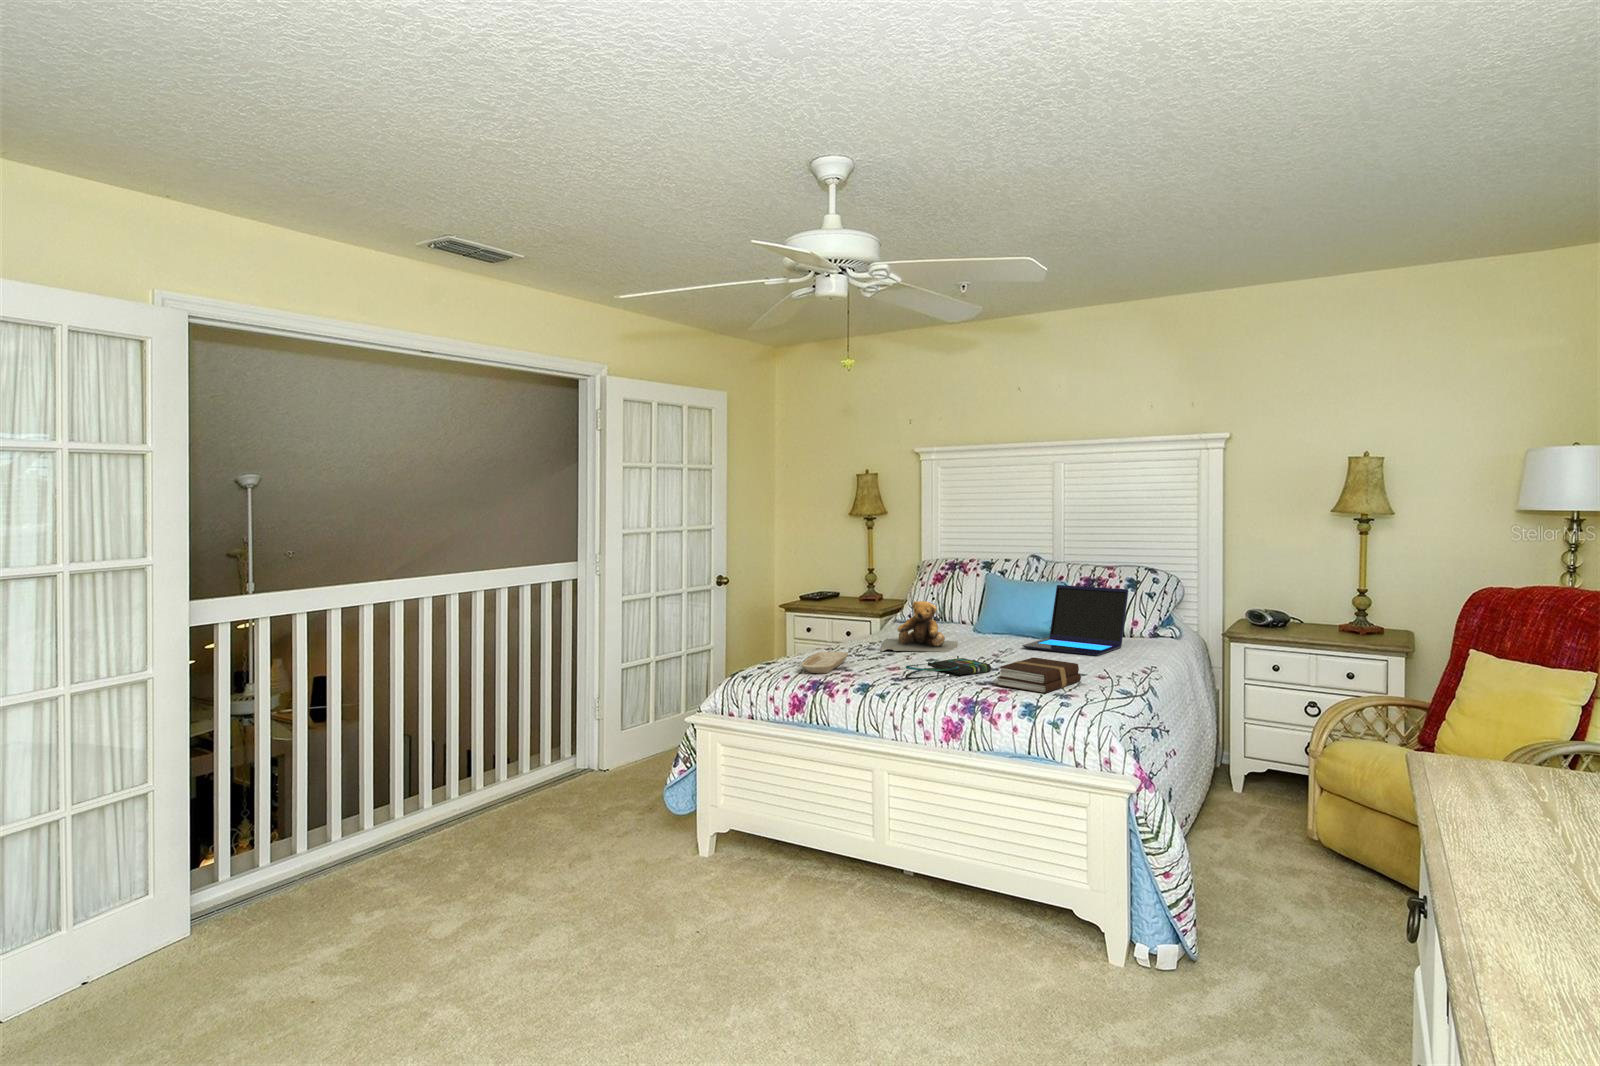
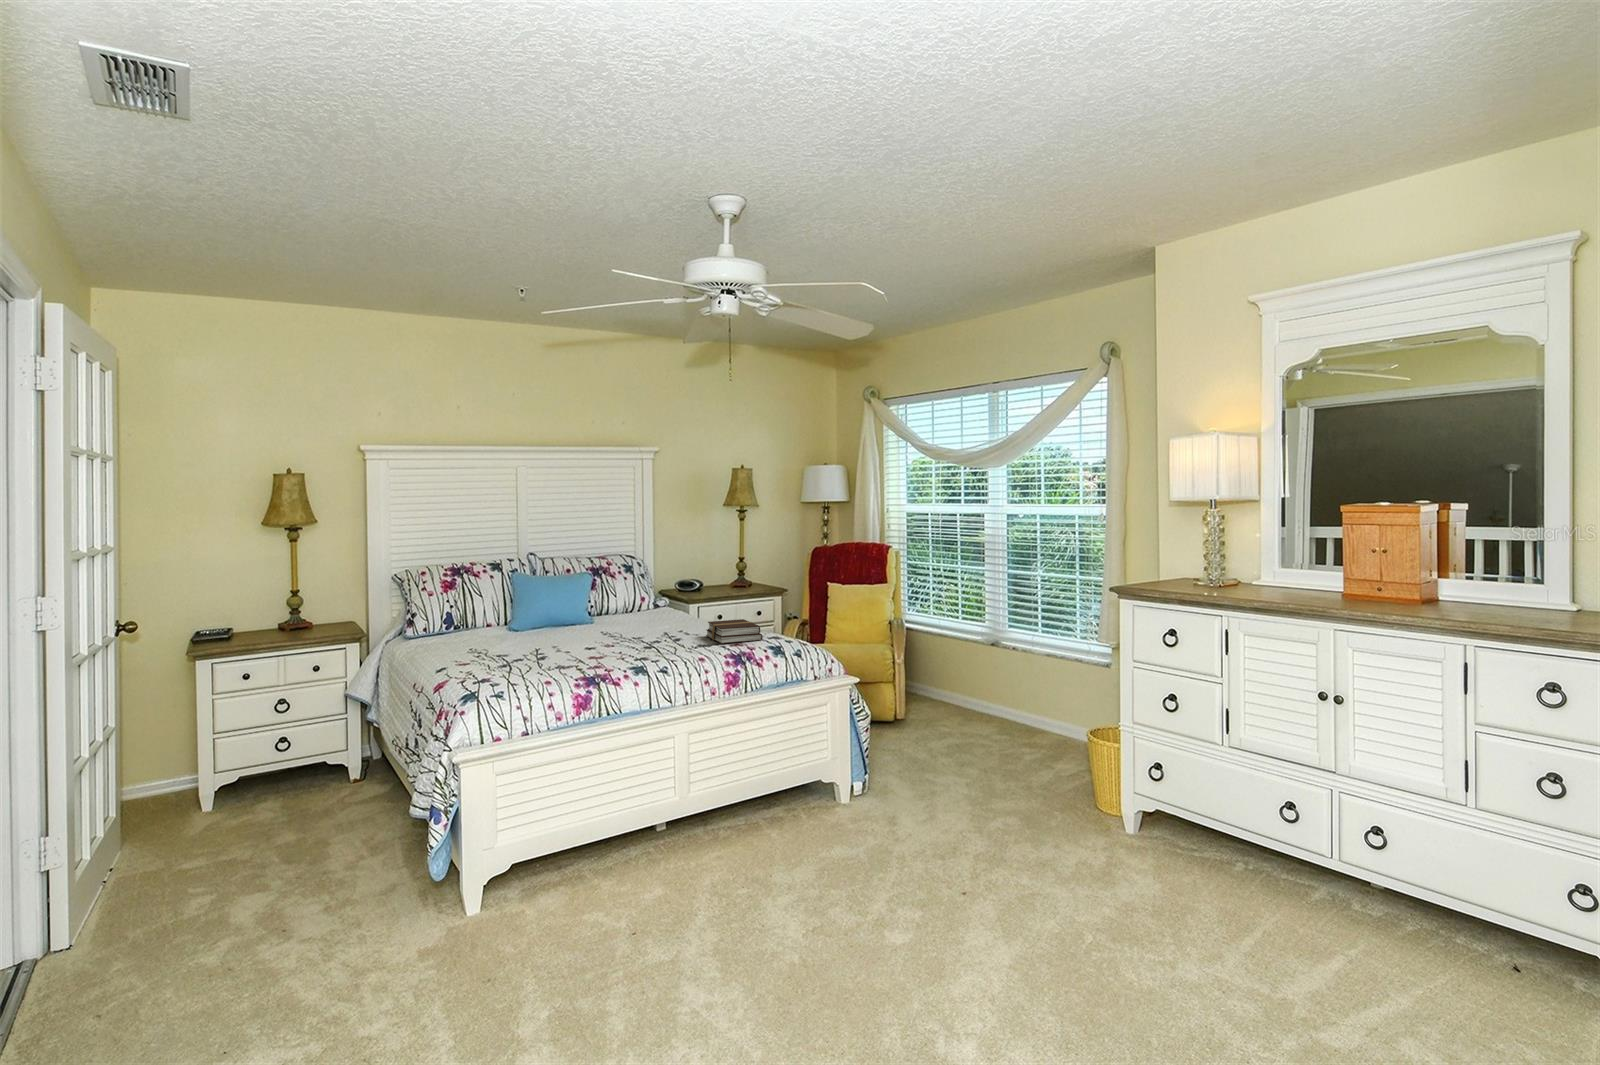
laptop: present [1022,585,1128,656] -> none [605,571,685,628]
teddy bear: present [881,601,958,652] -> none [487,598,586,651]
tray: present [801,652,848,673] -> none [513,653,580,672]
tote bag: present [906,658,991,679] -> none [629,635,676,656]

